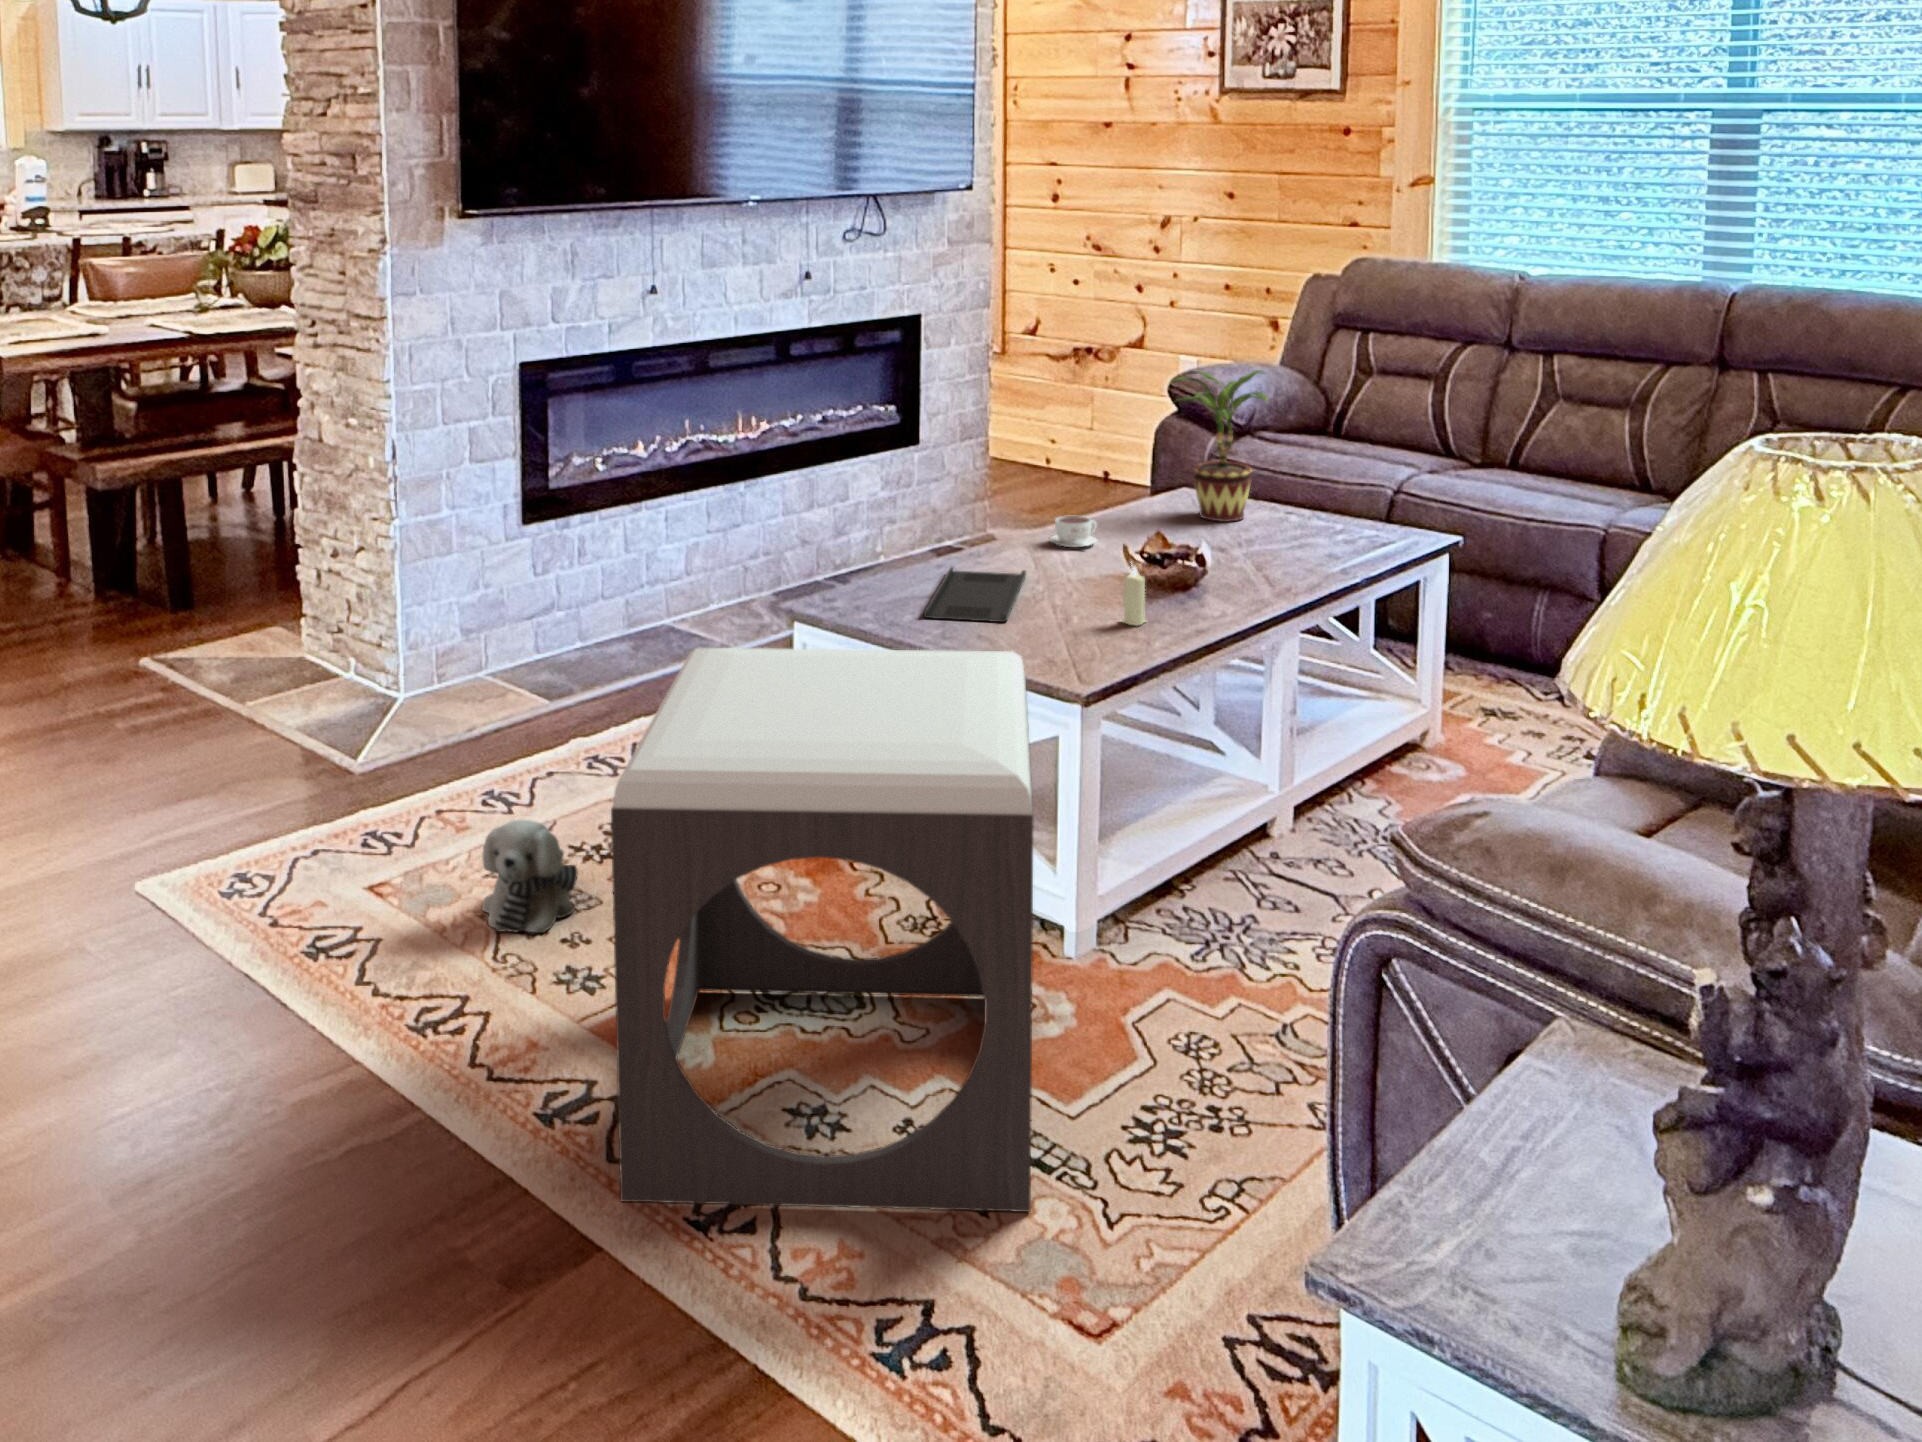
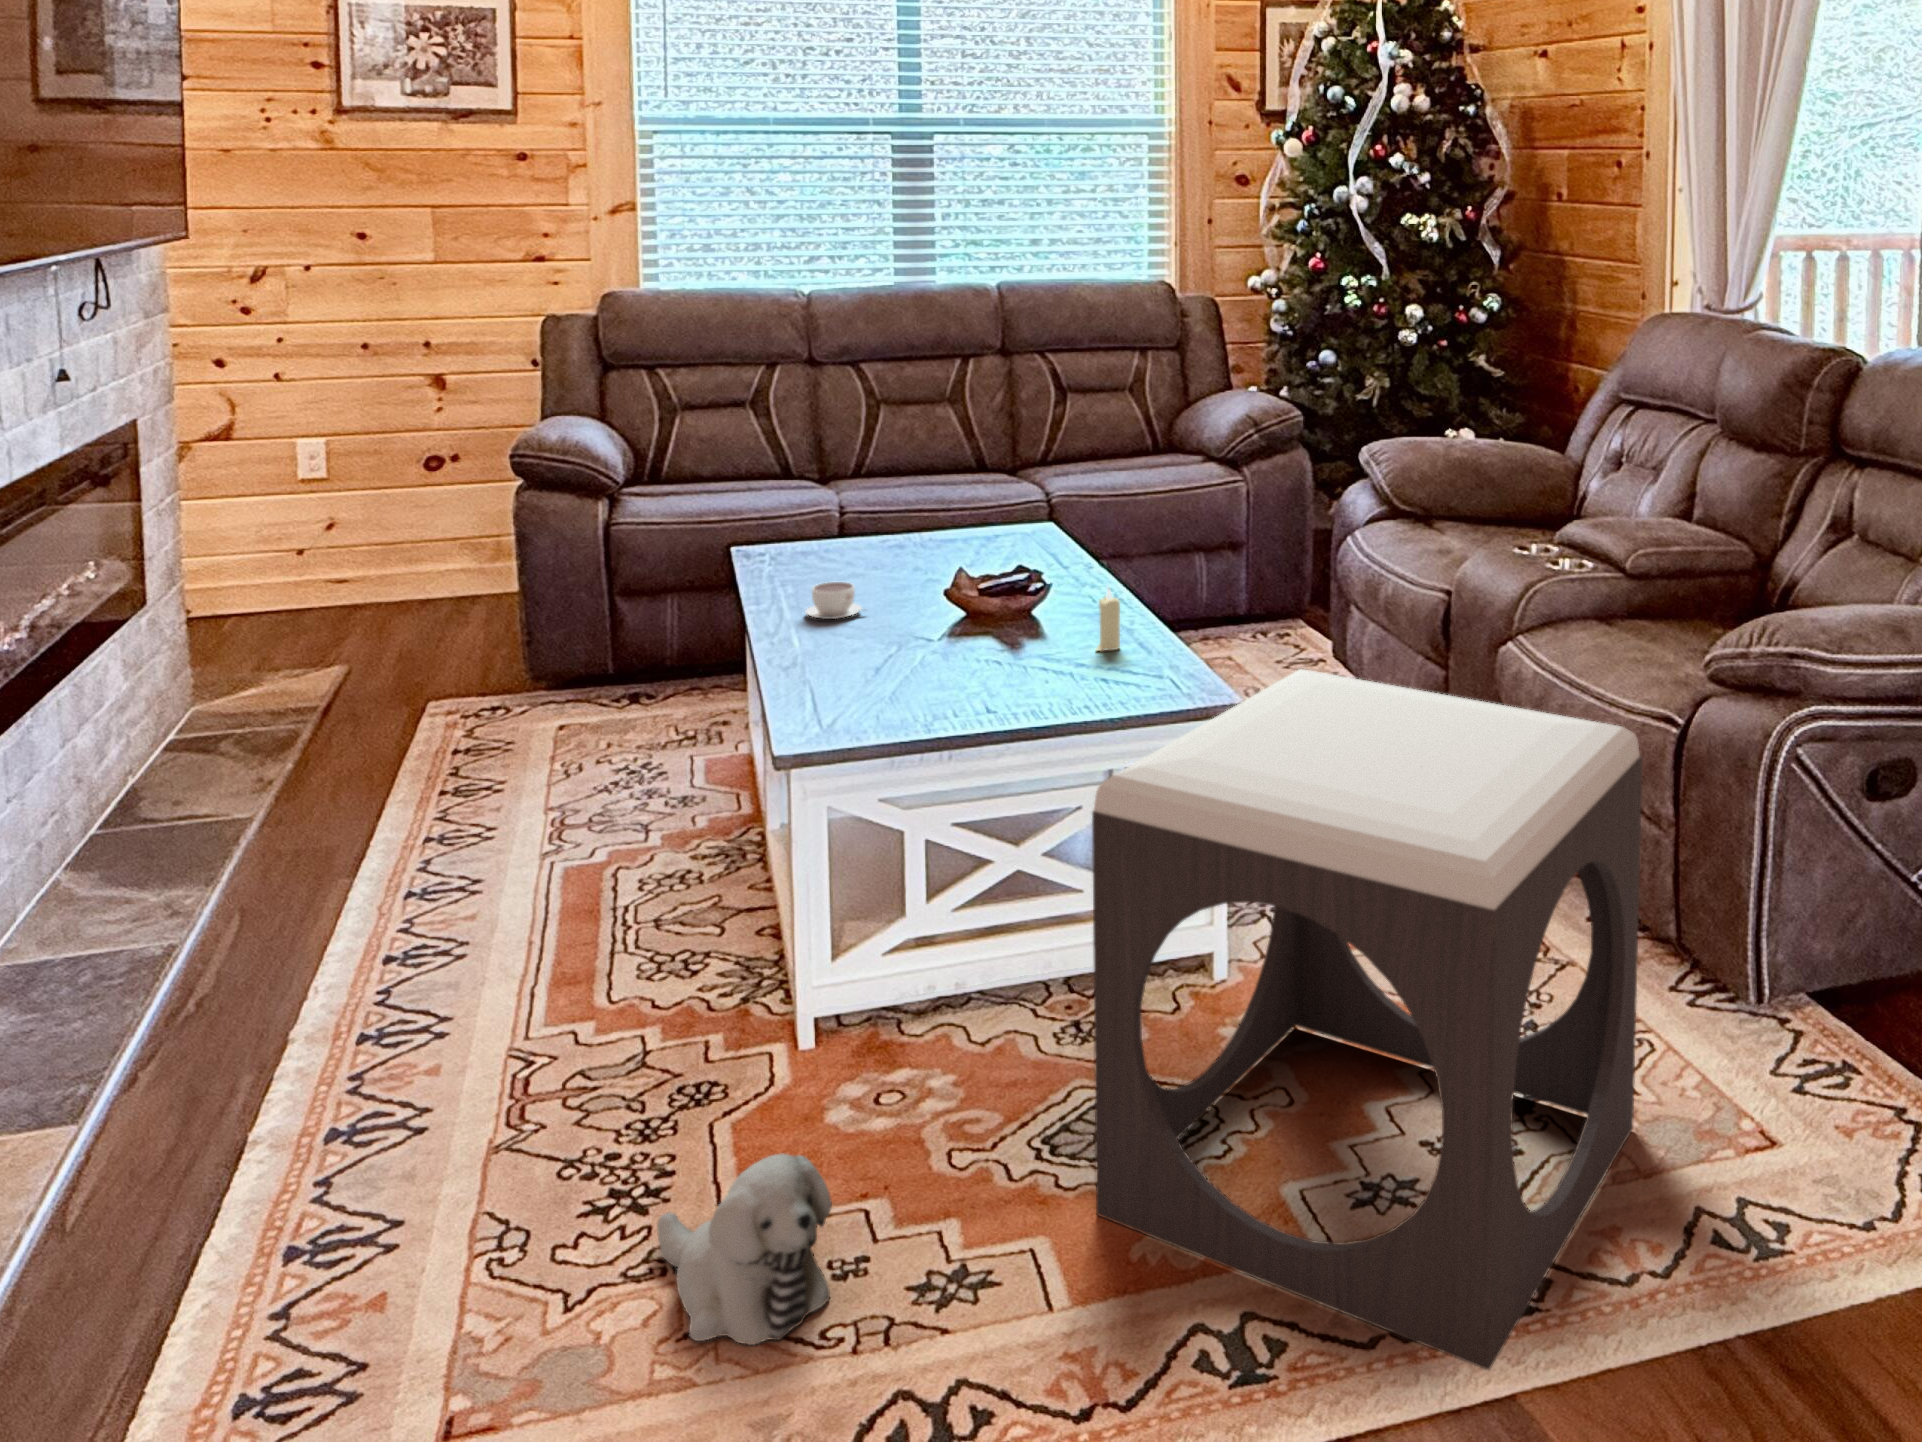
potted plant: present [1172,370,1268,522] -> none [800,396,925,563]
tray: present [924,567,1026,622] -> none [833,643,1031,710]

